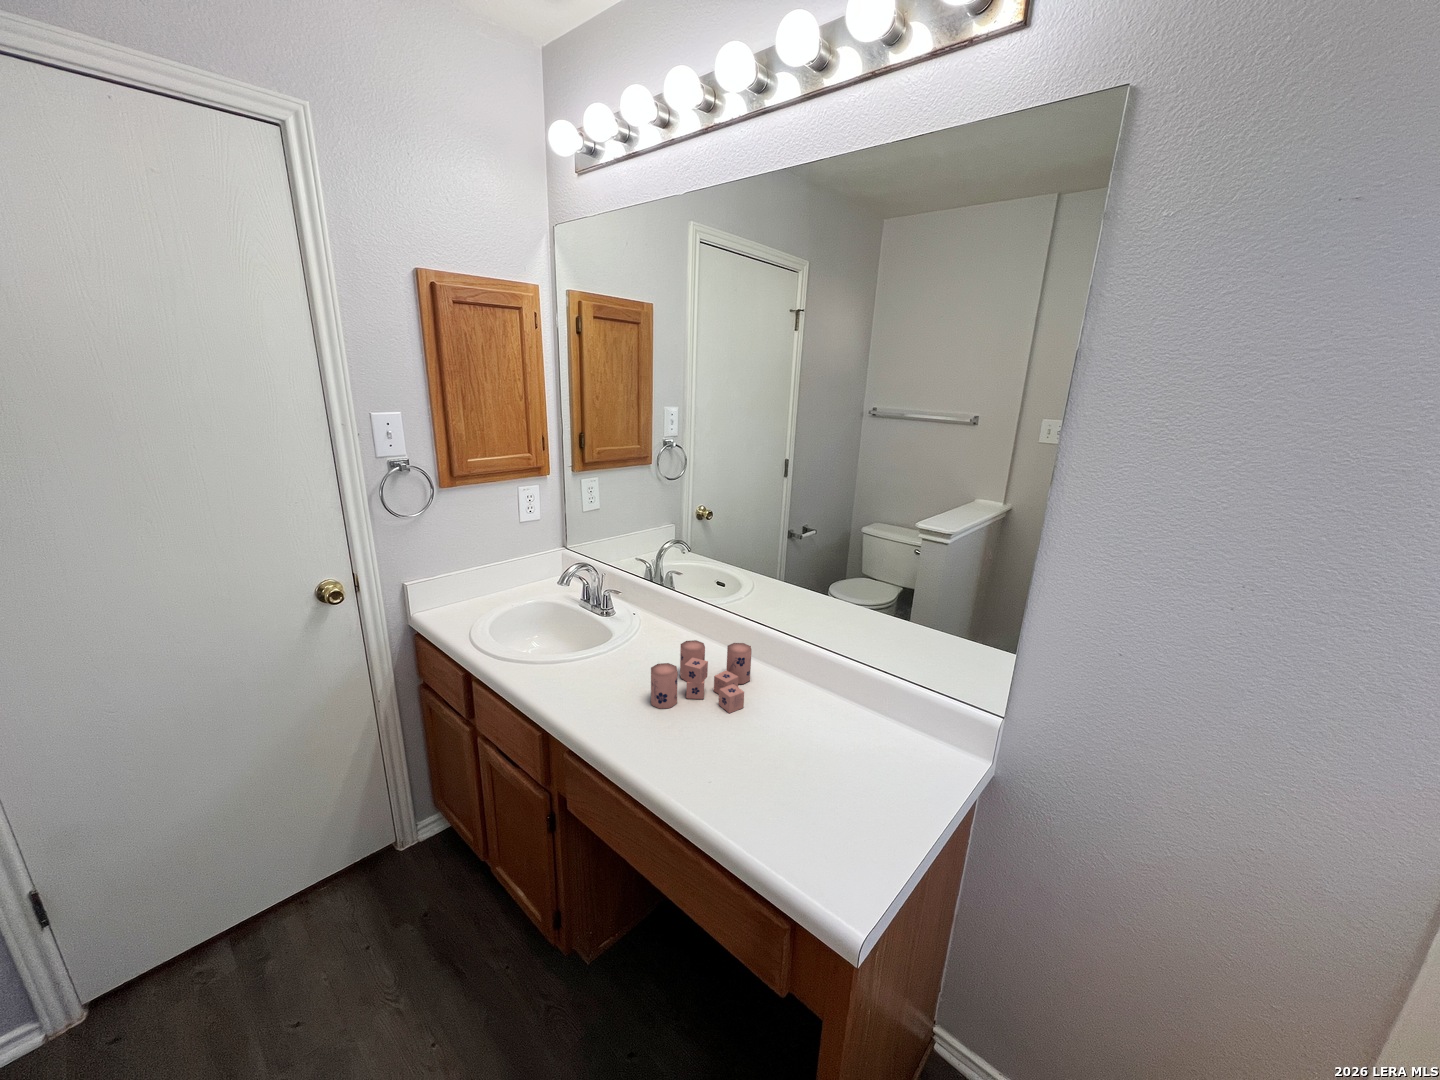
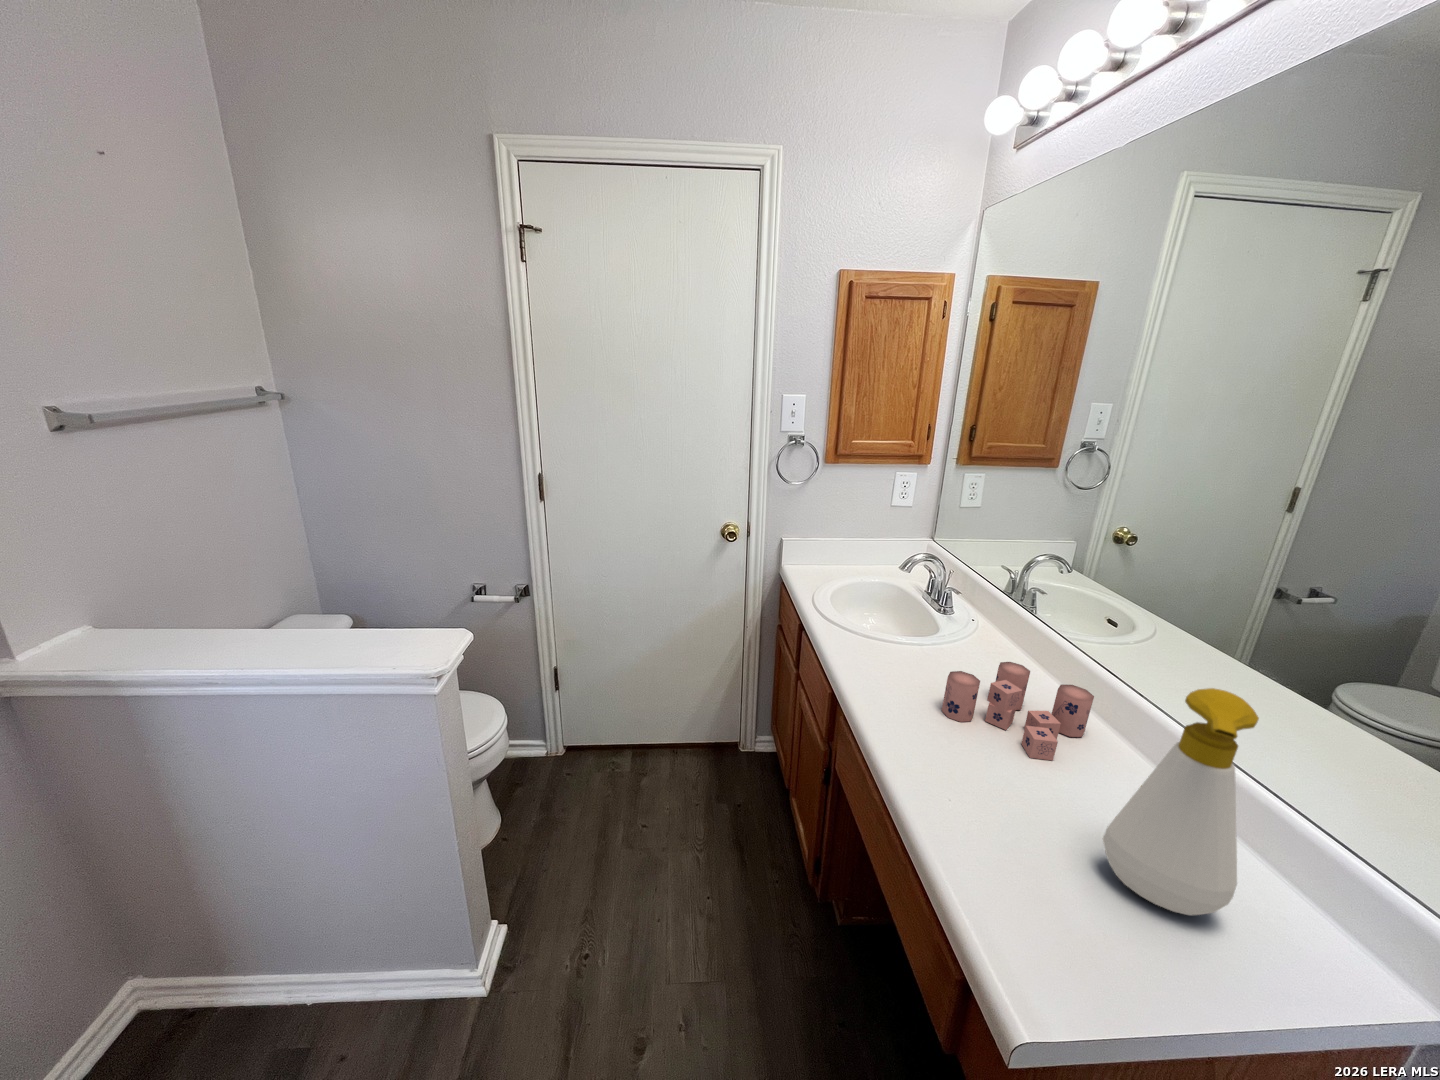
soap bottle: none [805,617,877,776] -> present [1103,688,1259,915]

